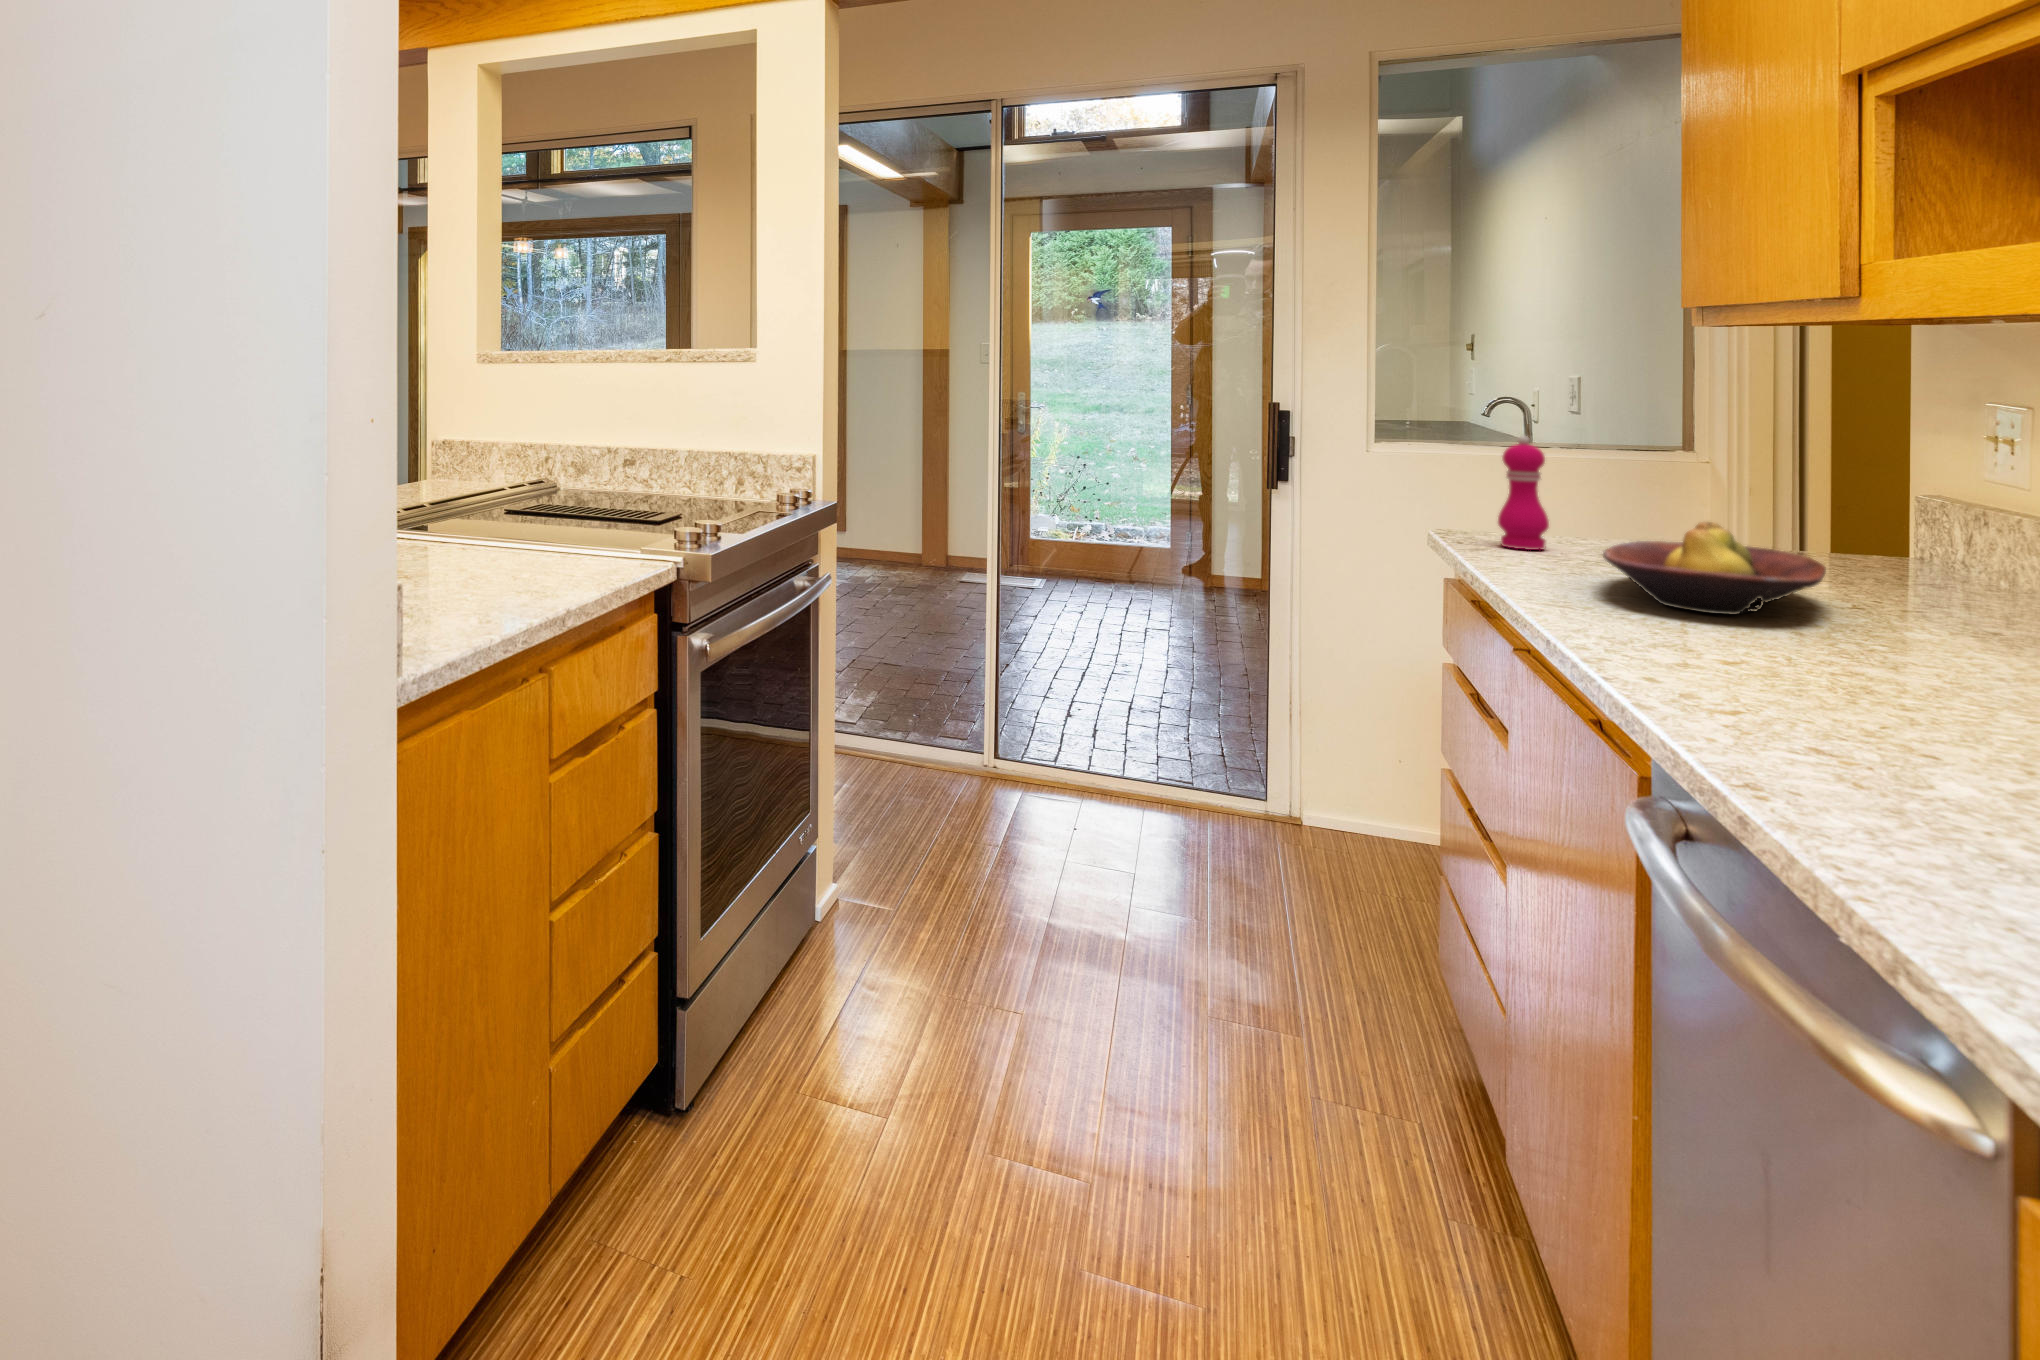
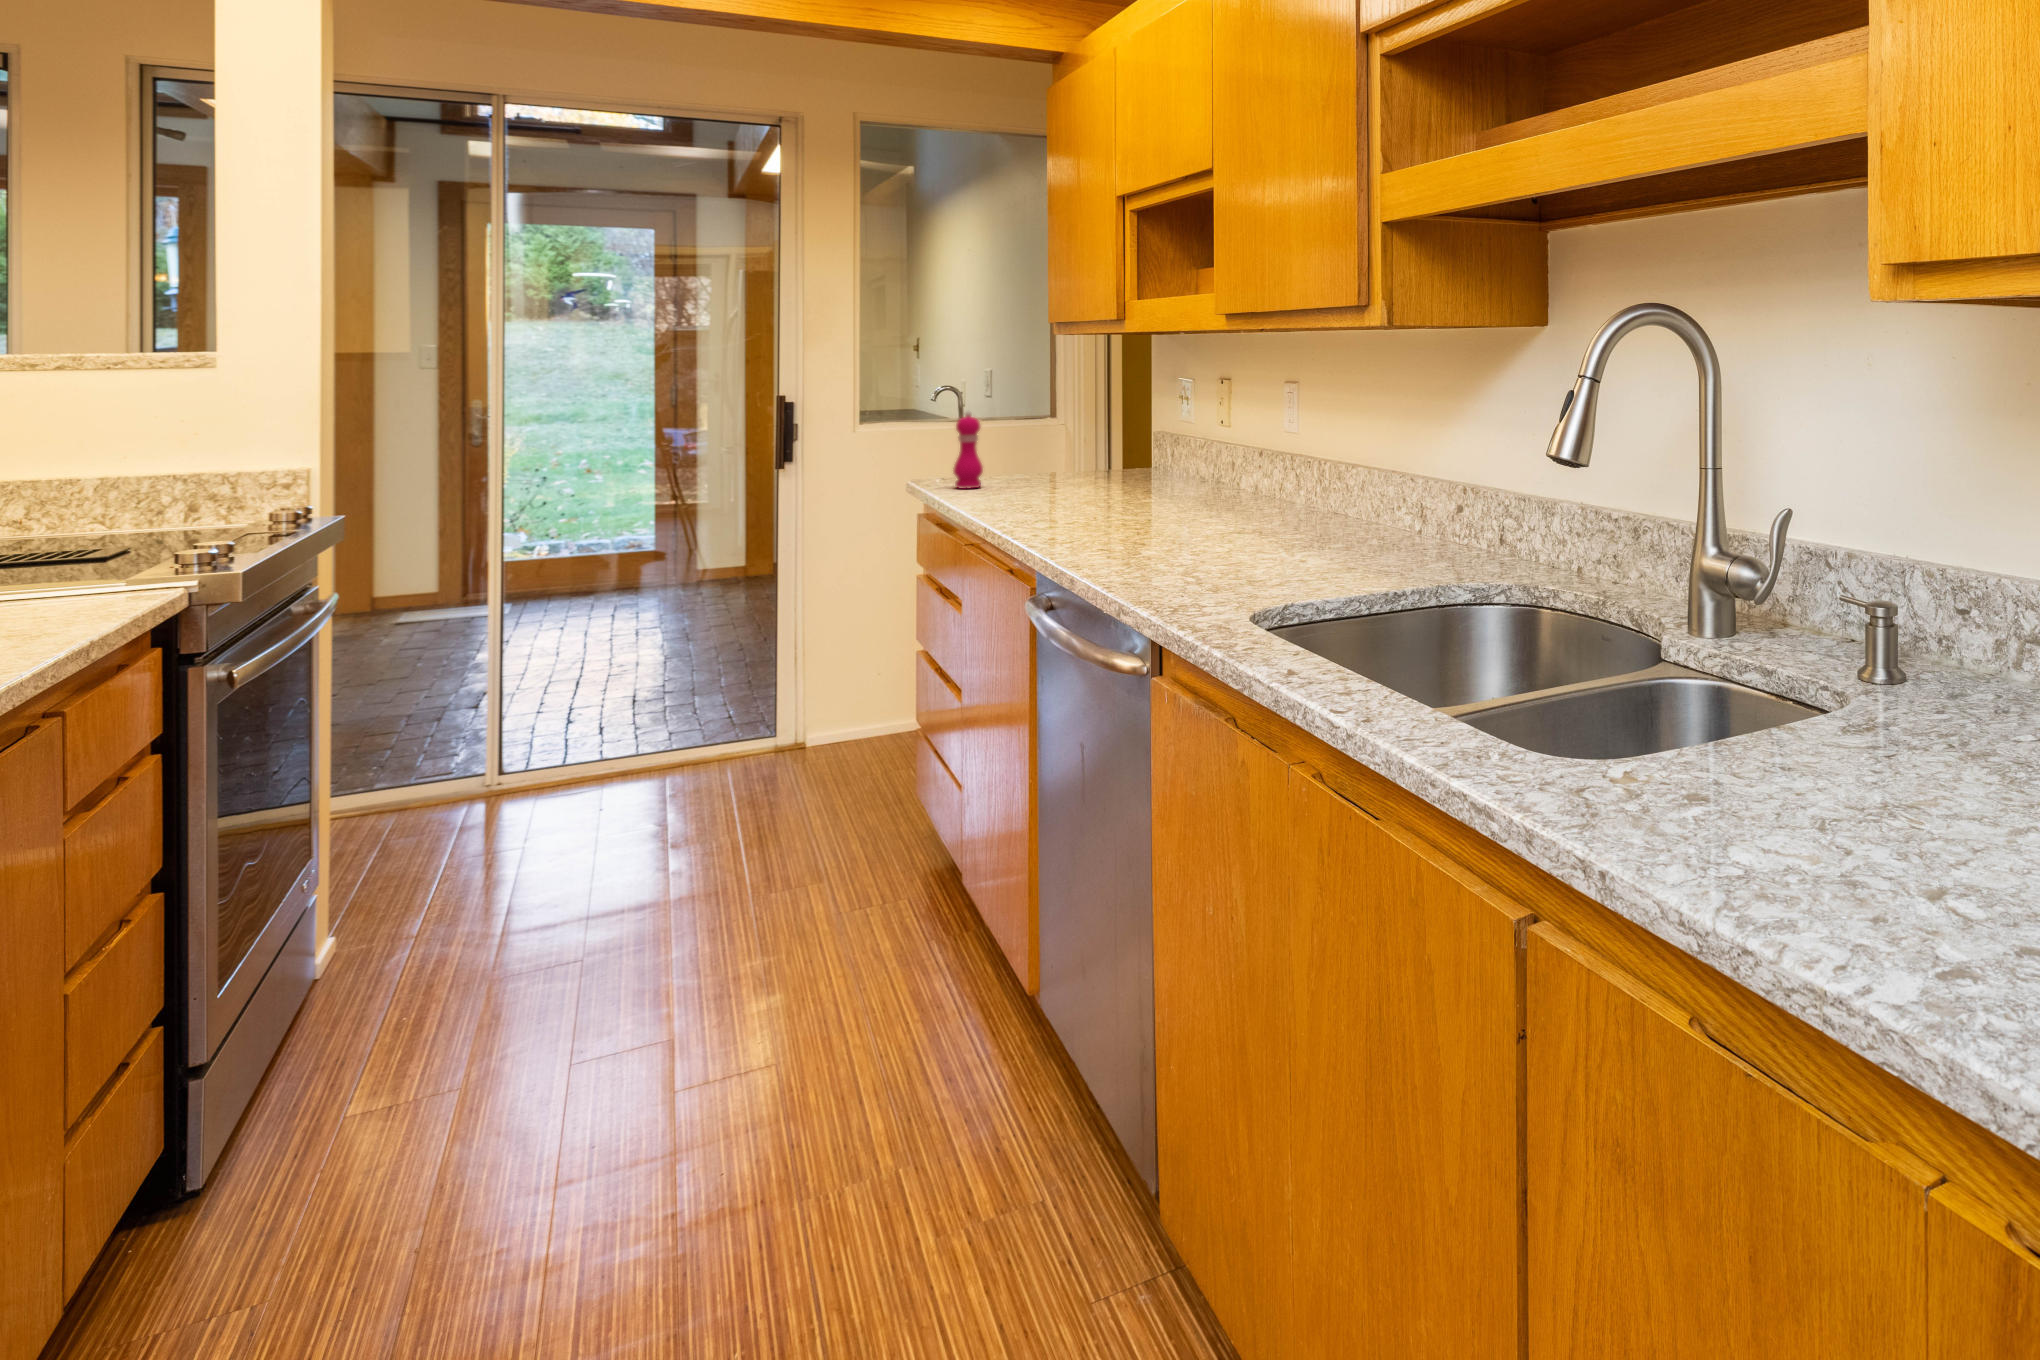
fruit bowl: present [1603,522,1826,615] -> none [1014,456,1117,509]

